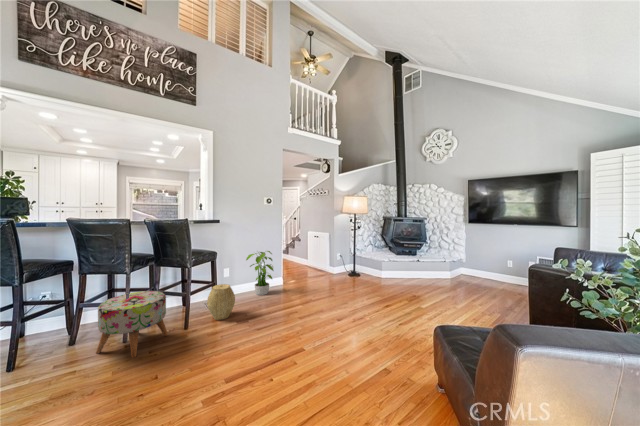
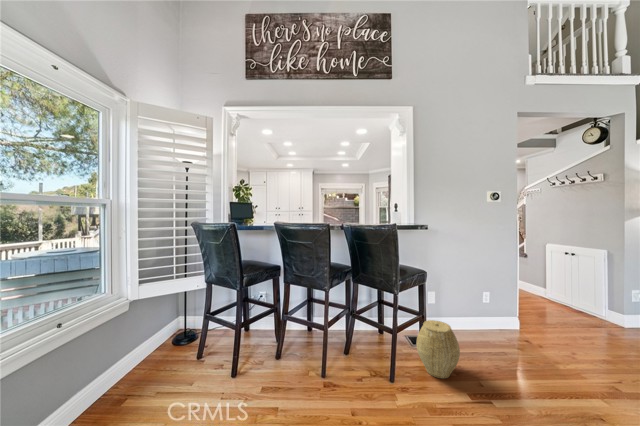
potted plant: present [246,251,274,295] -> none [463,271,517,344]
ottoman: present [96,291,168,358] -> none [297,312,370,410]

